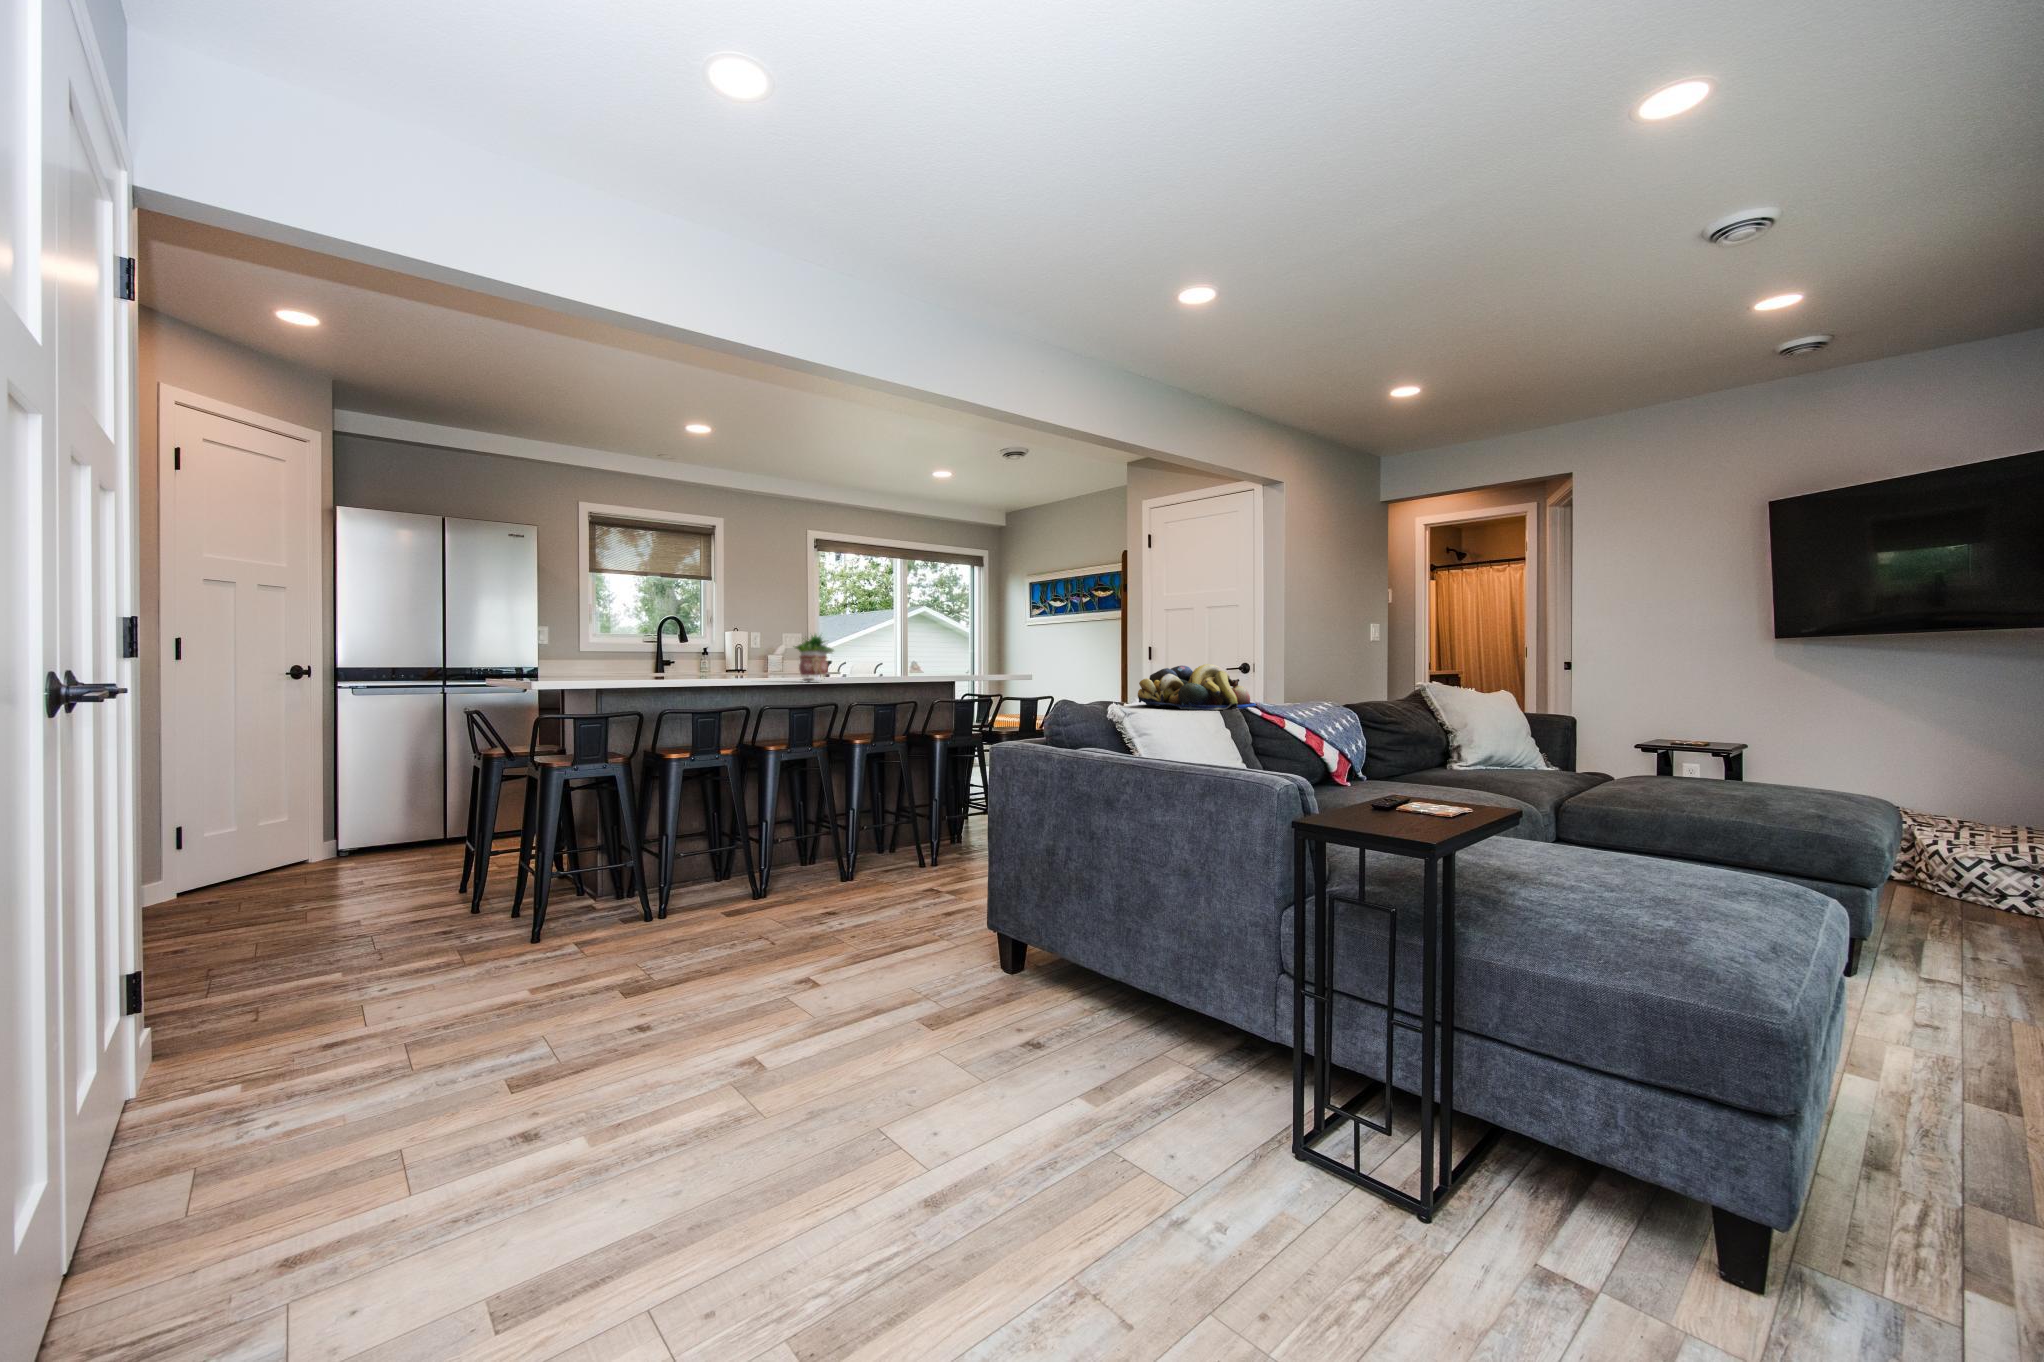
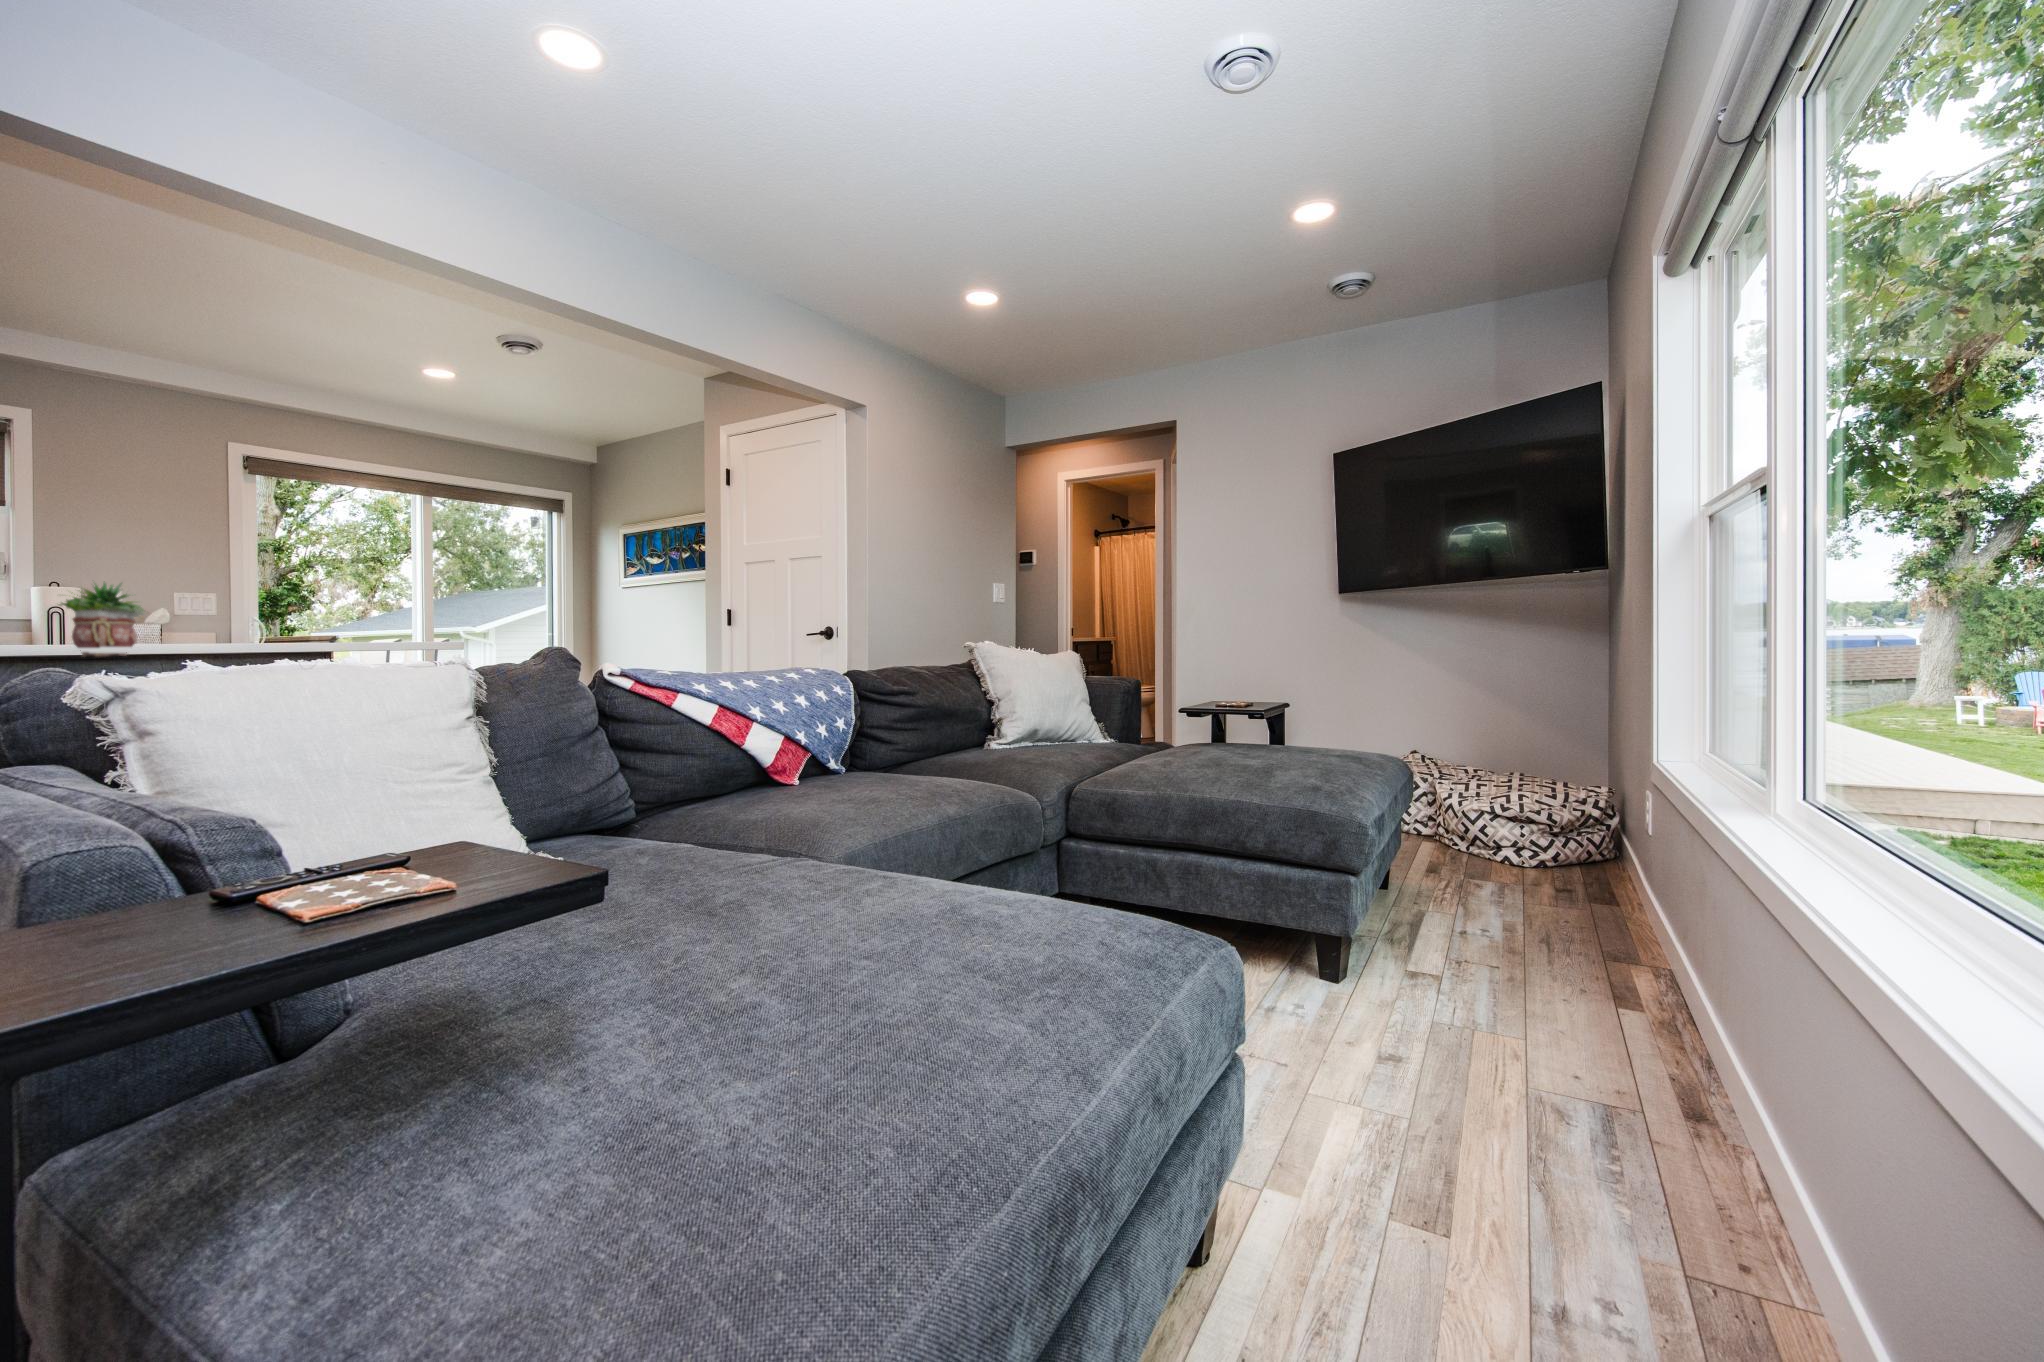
fruit bowl: present [1138,664,1256,710] -> none [189,599,460,678]

